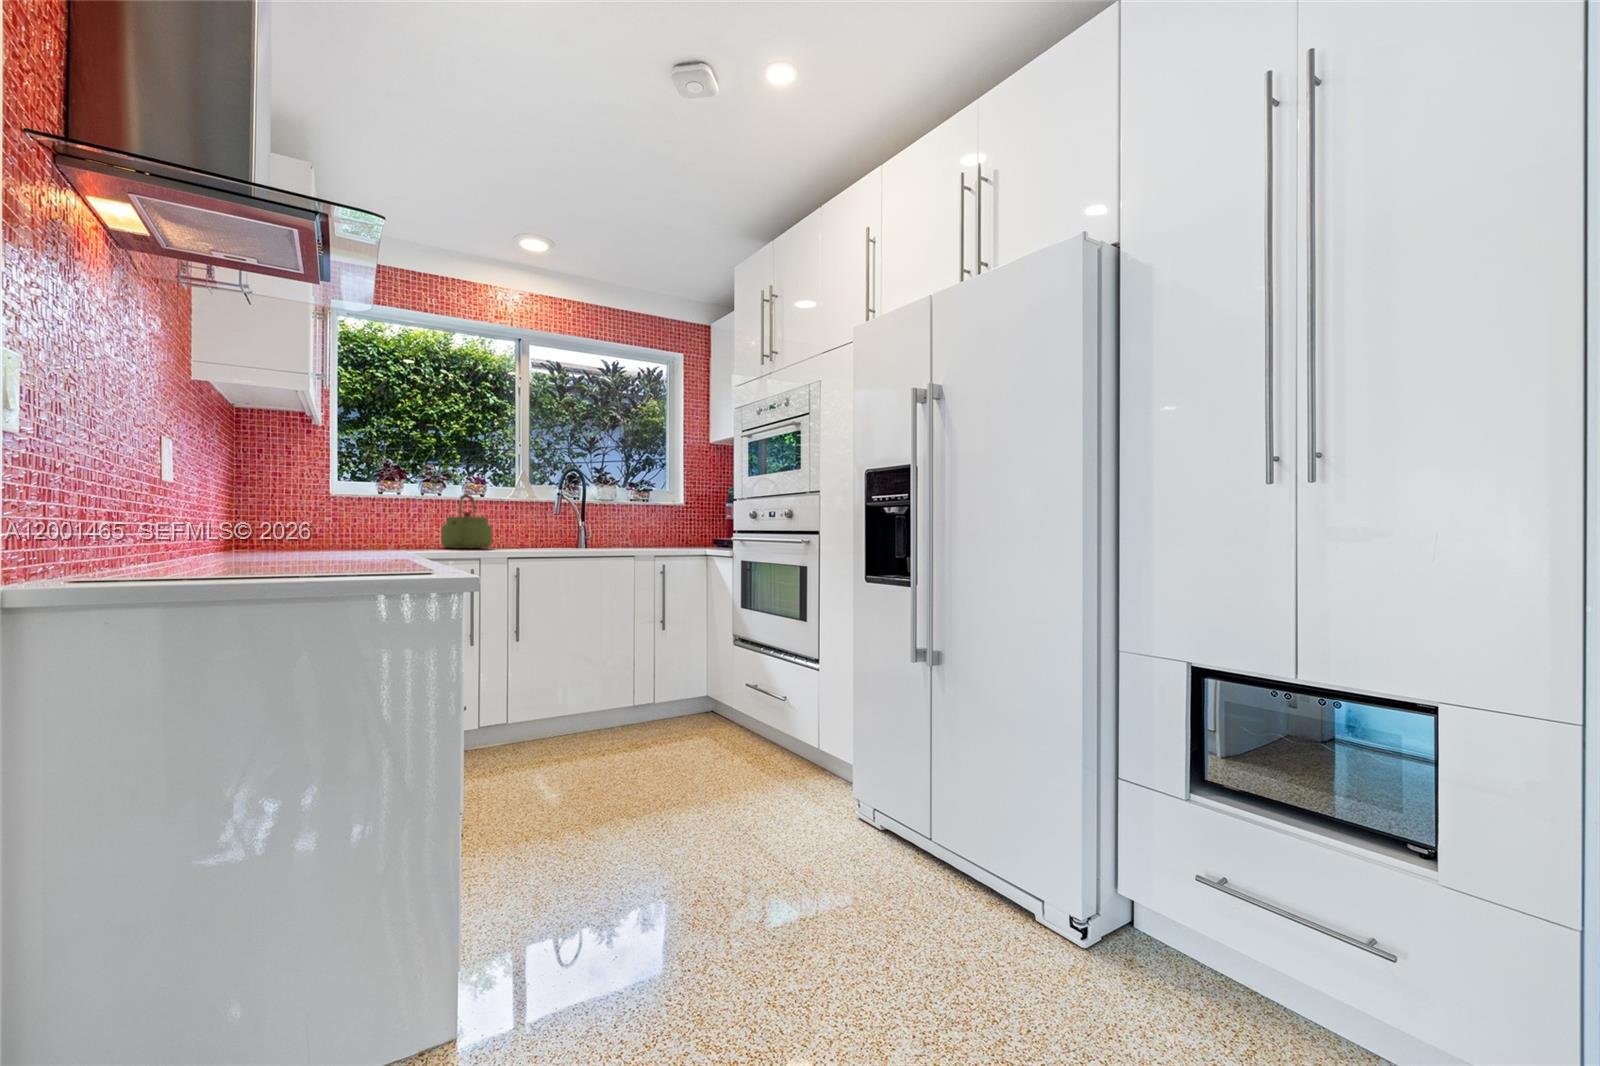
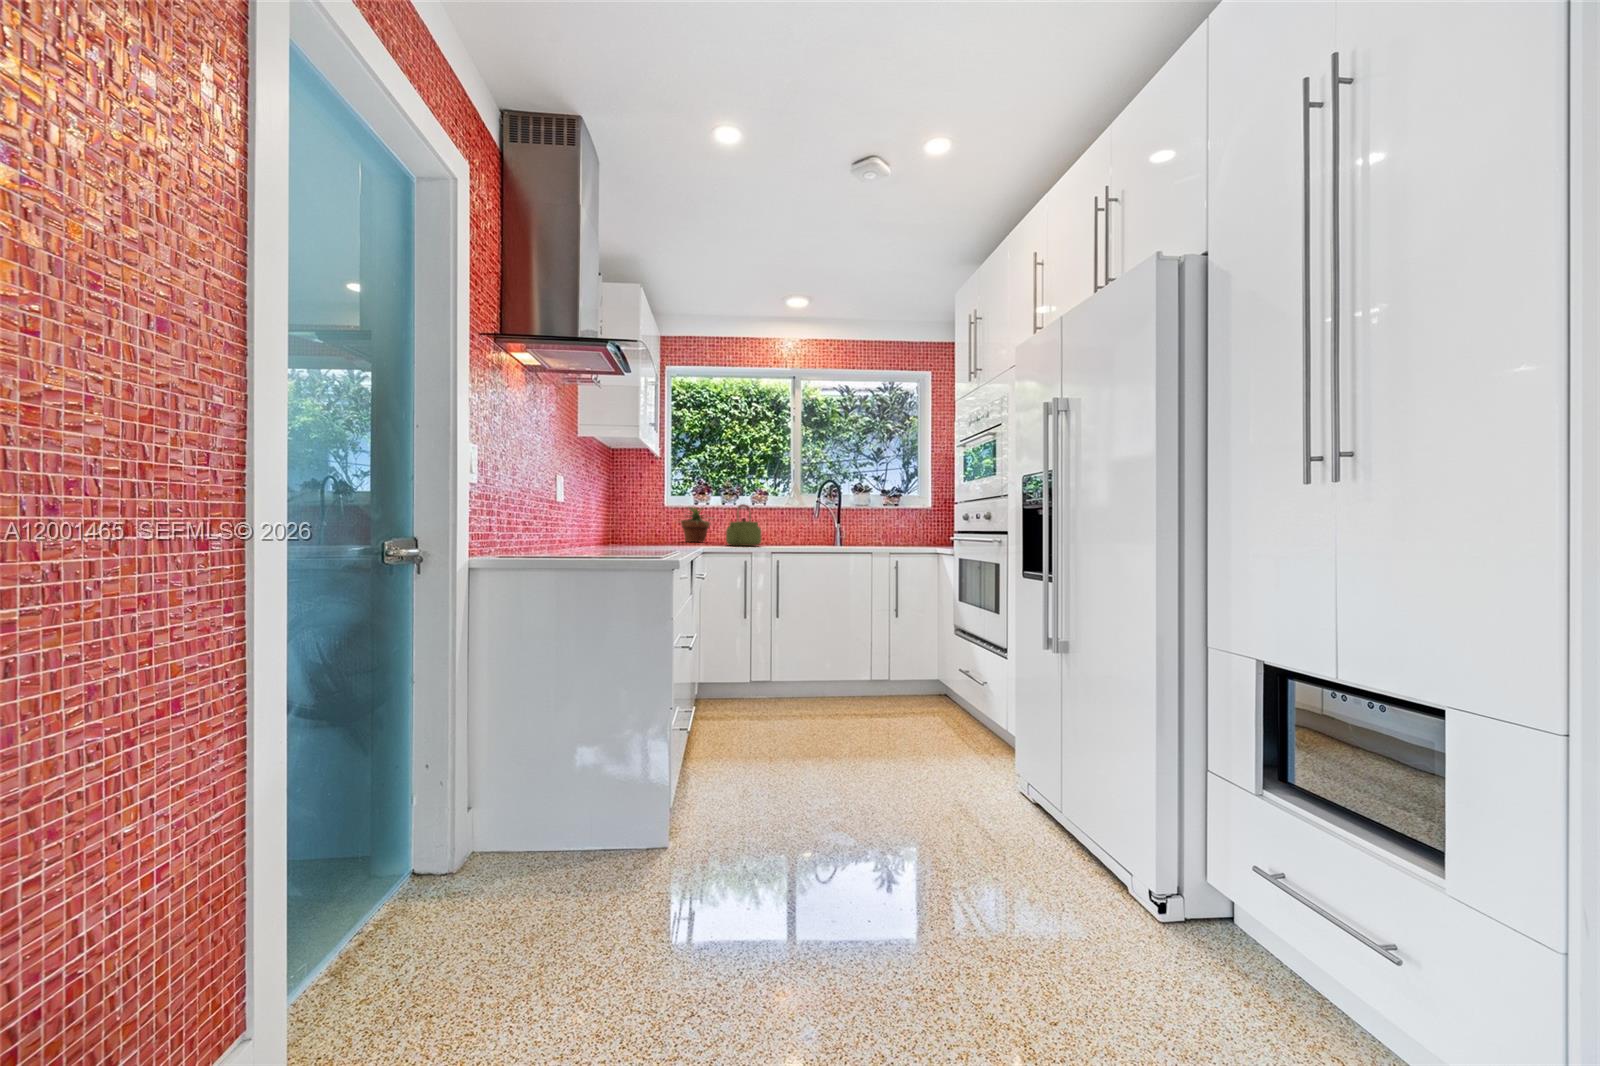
potted plant: none [350,495,415,544] -> present [681,507,710,542]

